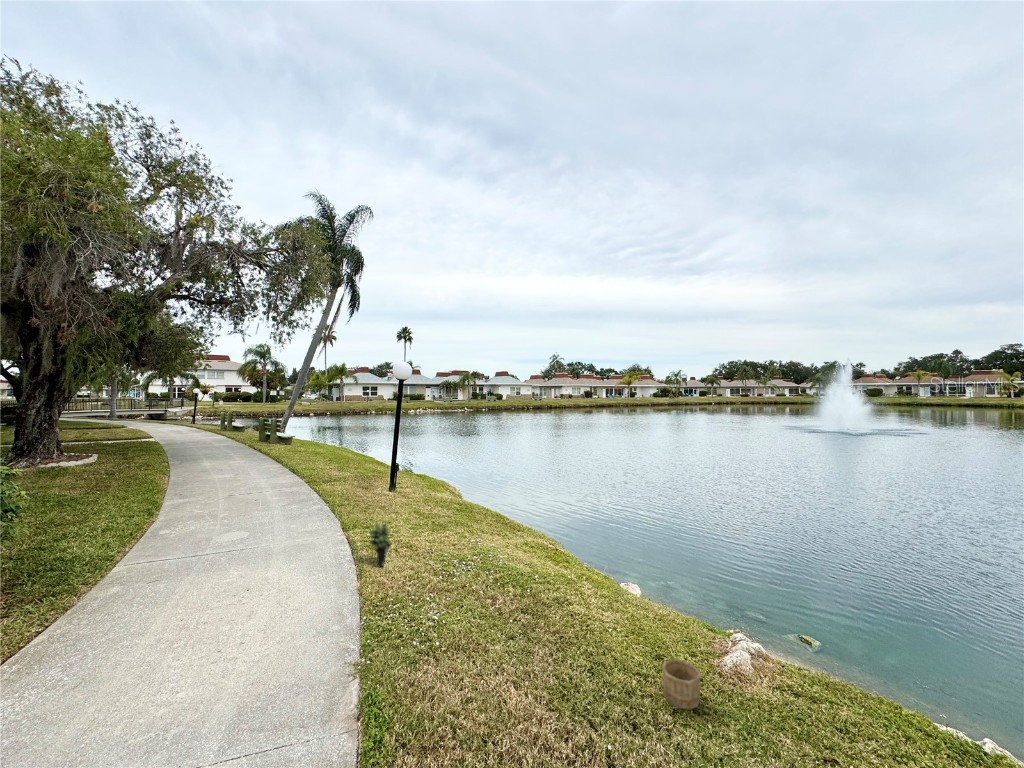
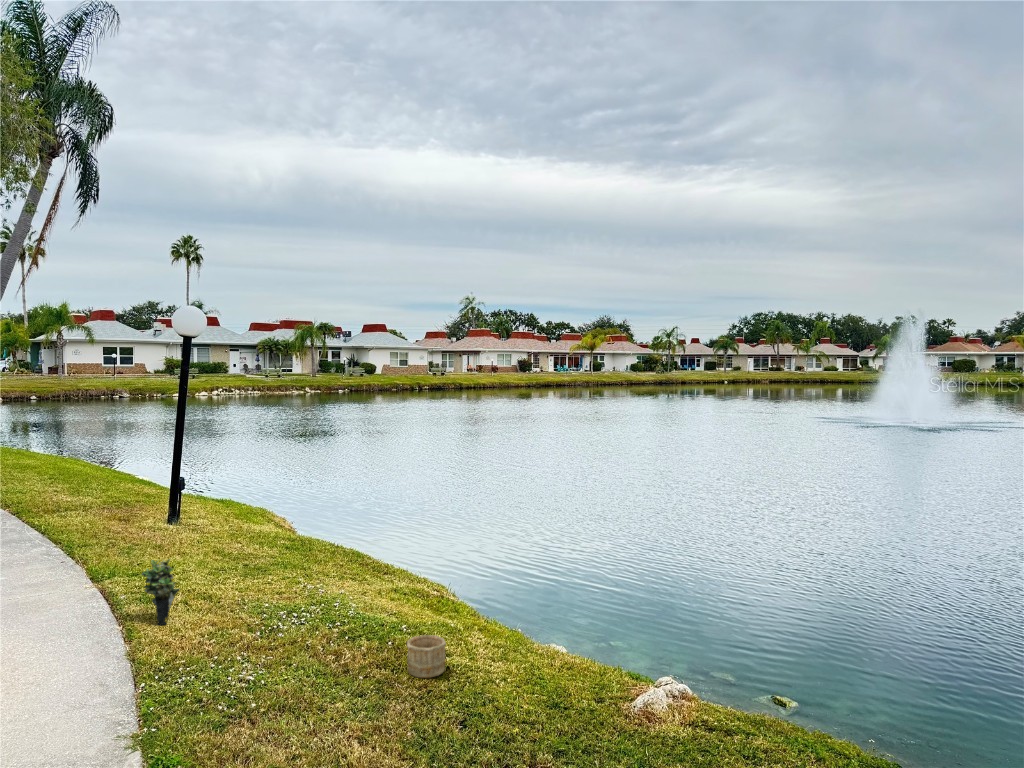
wooden bucket: present [662,659,701,710] -> present [407,635,446,678]

